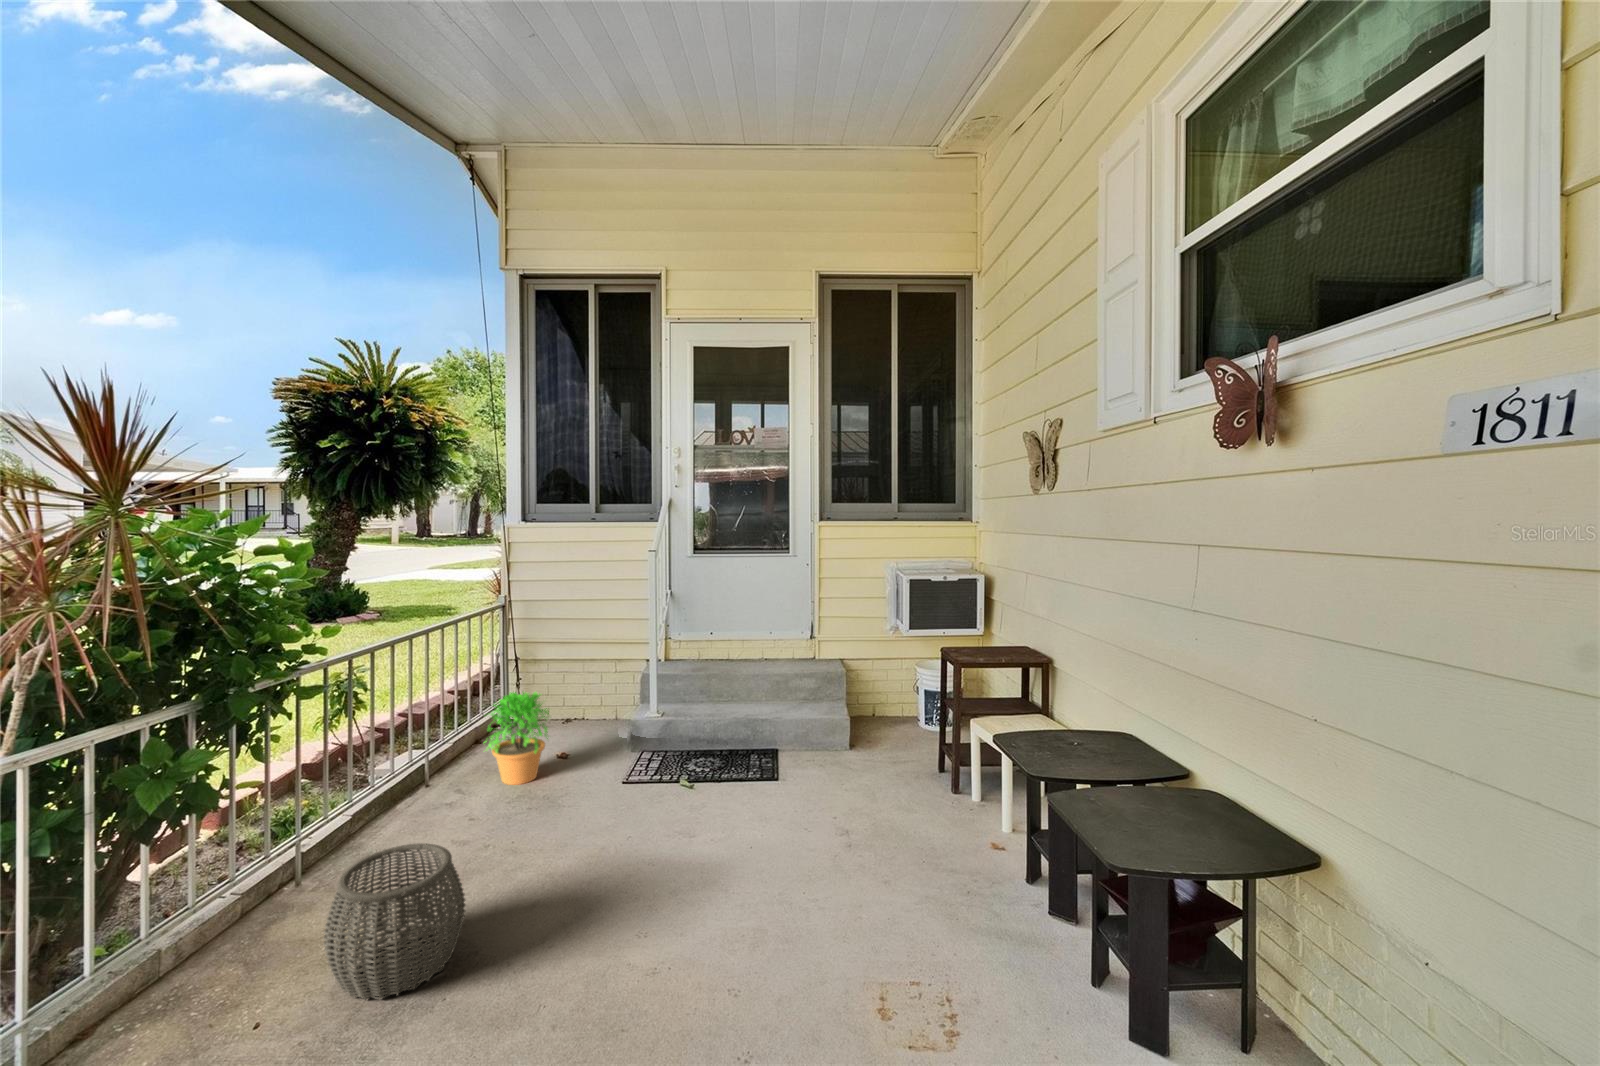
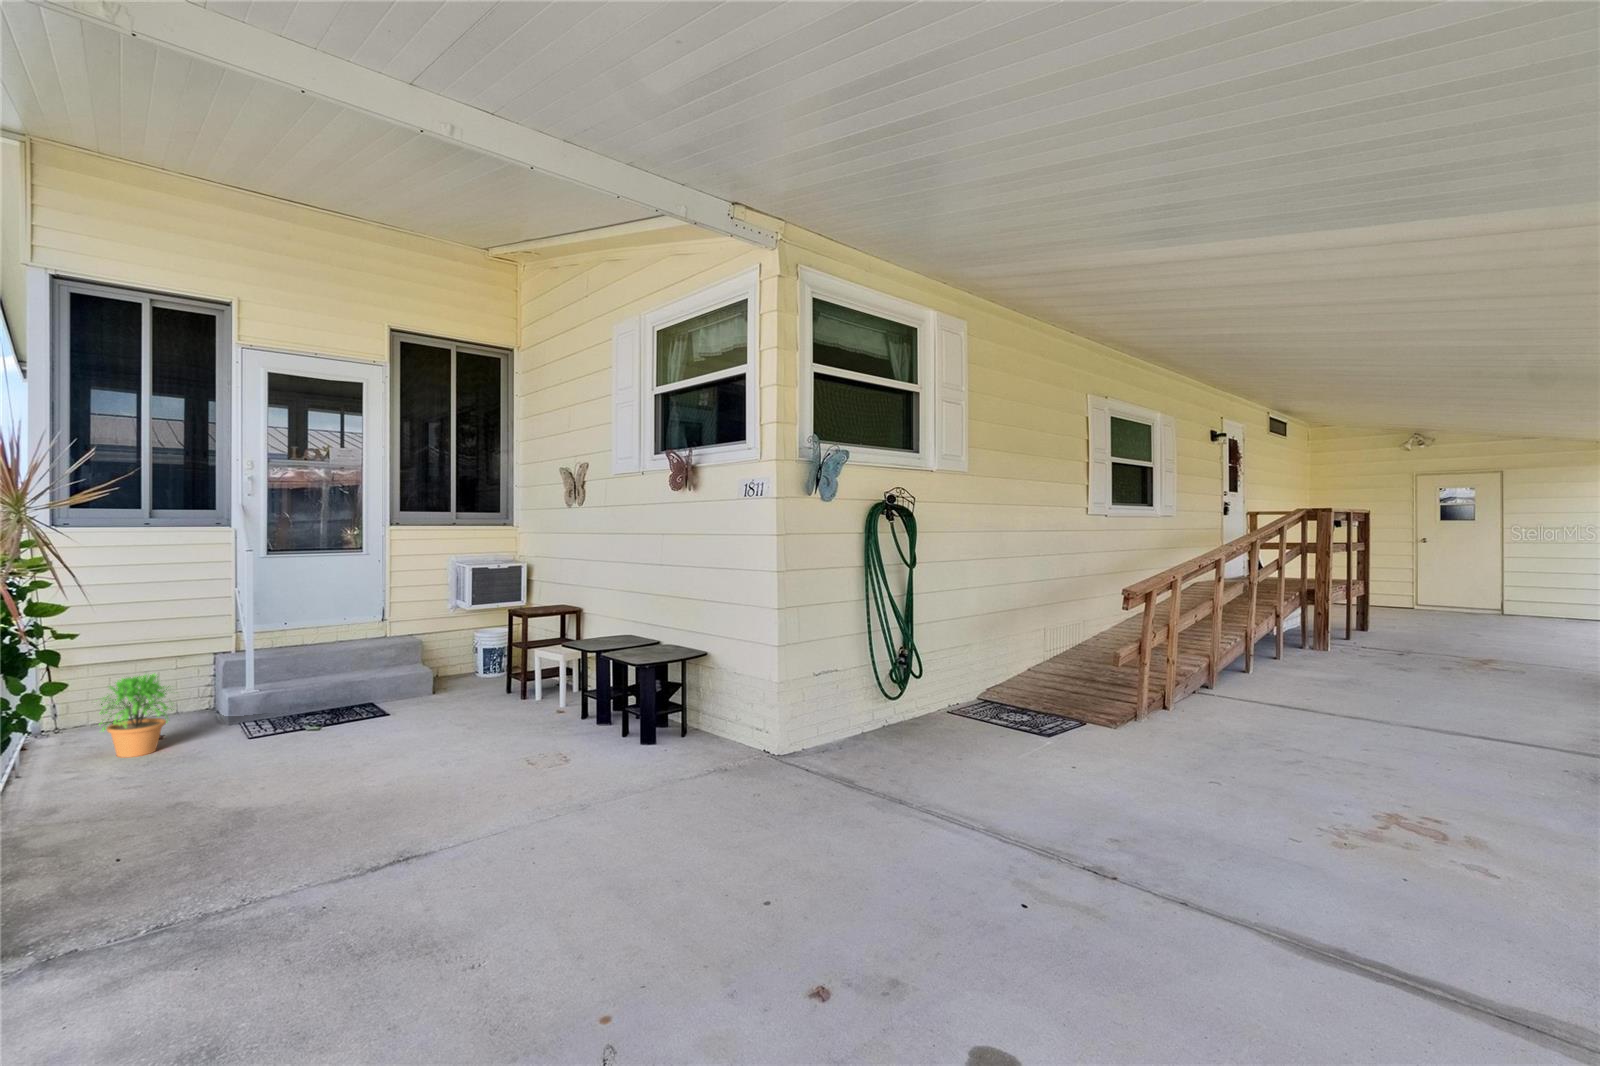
woven basket: present [323,843,466,1000] -> none [160,738,263,827]

